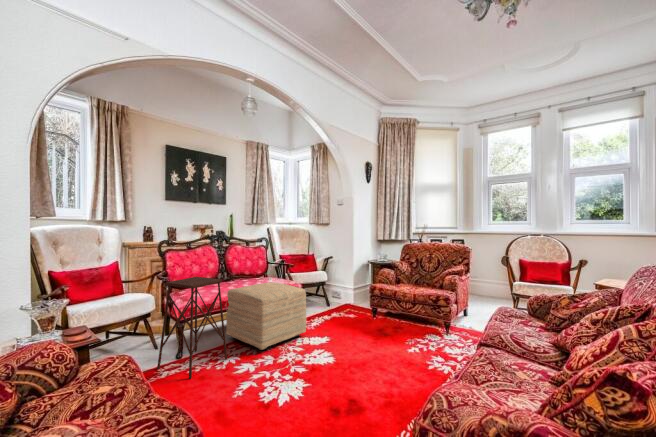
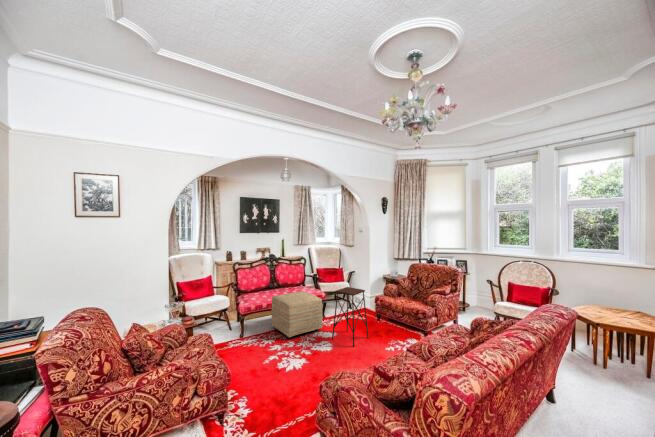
side table: present [157,277,227,379] -> present [332,287,369,346]

